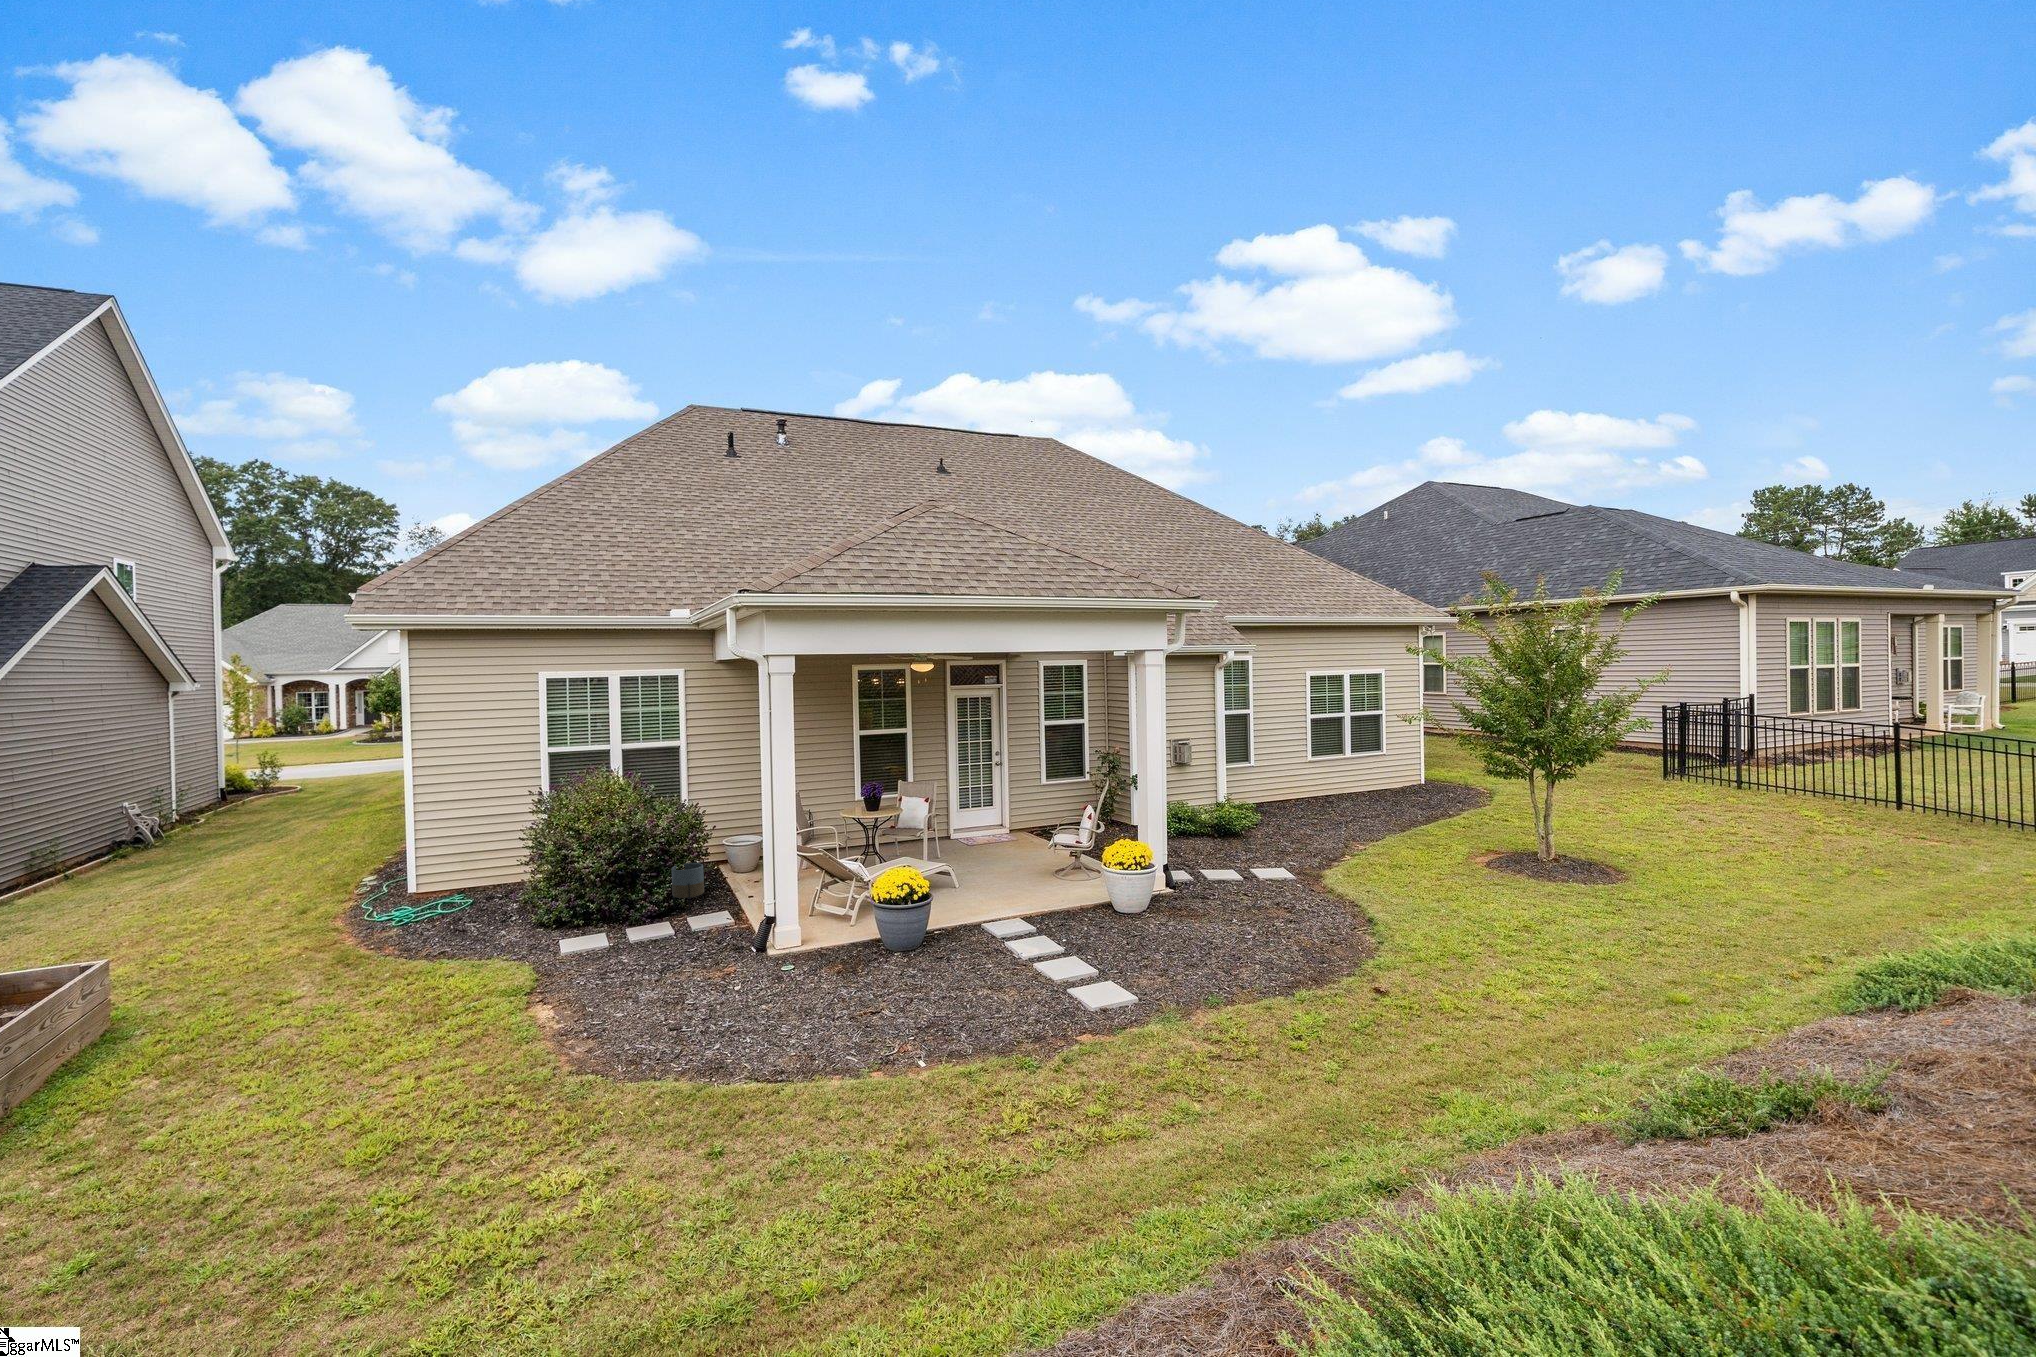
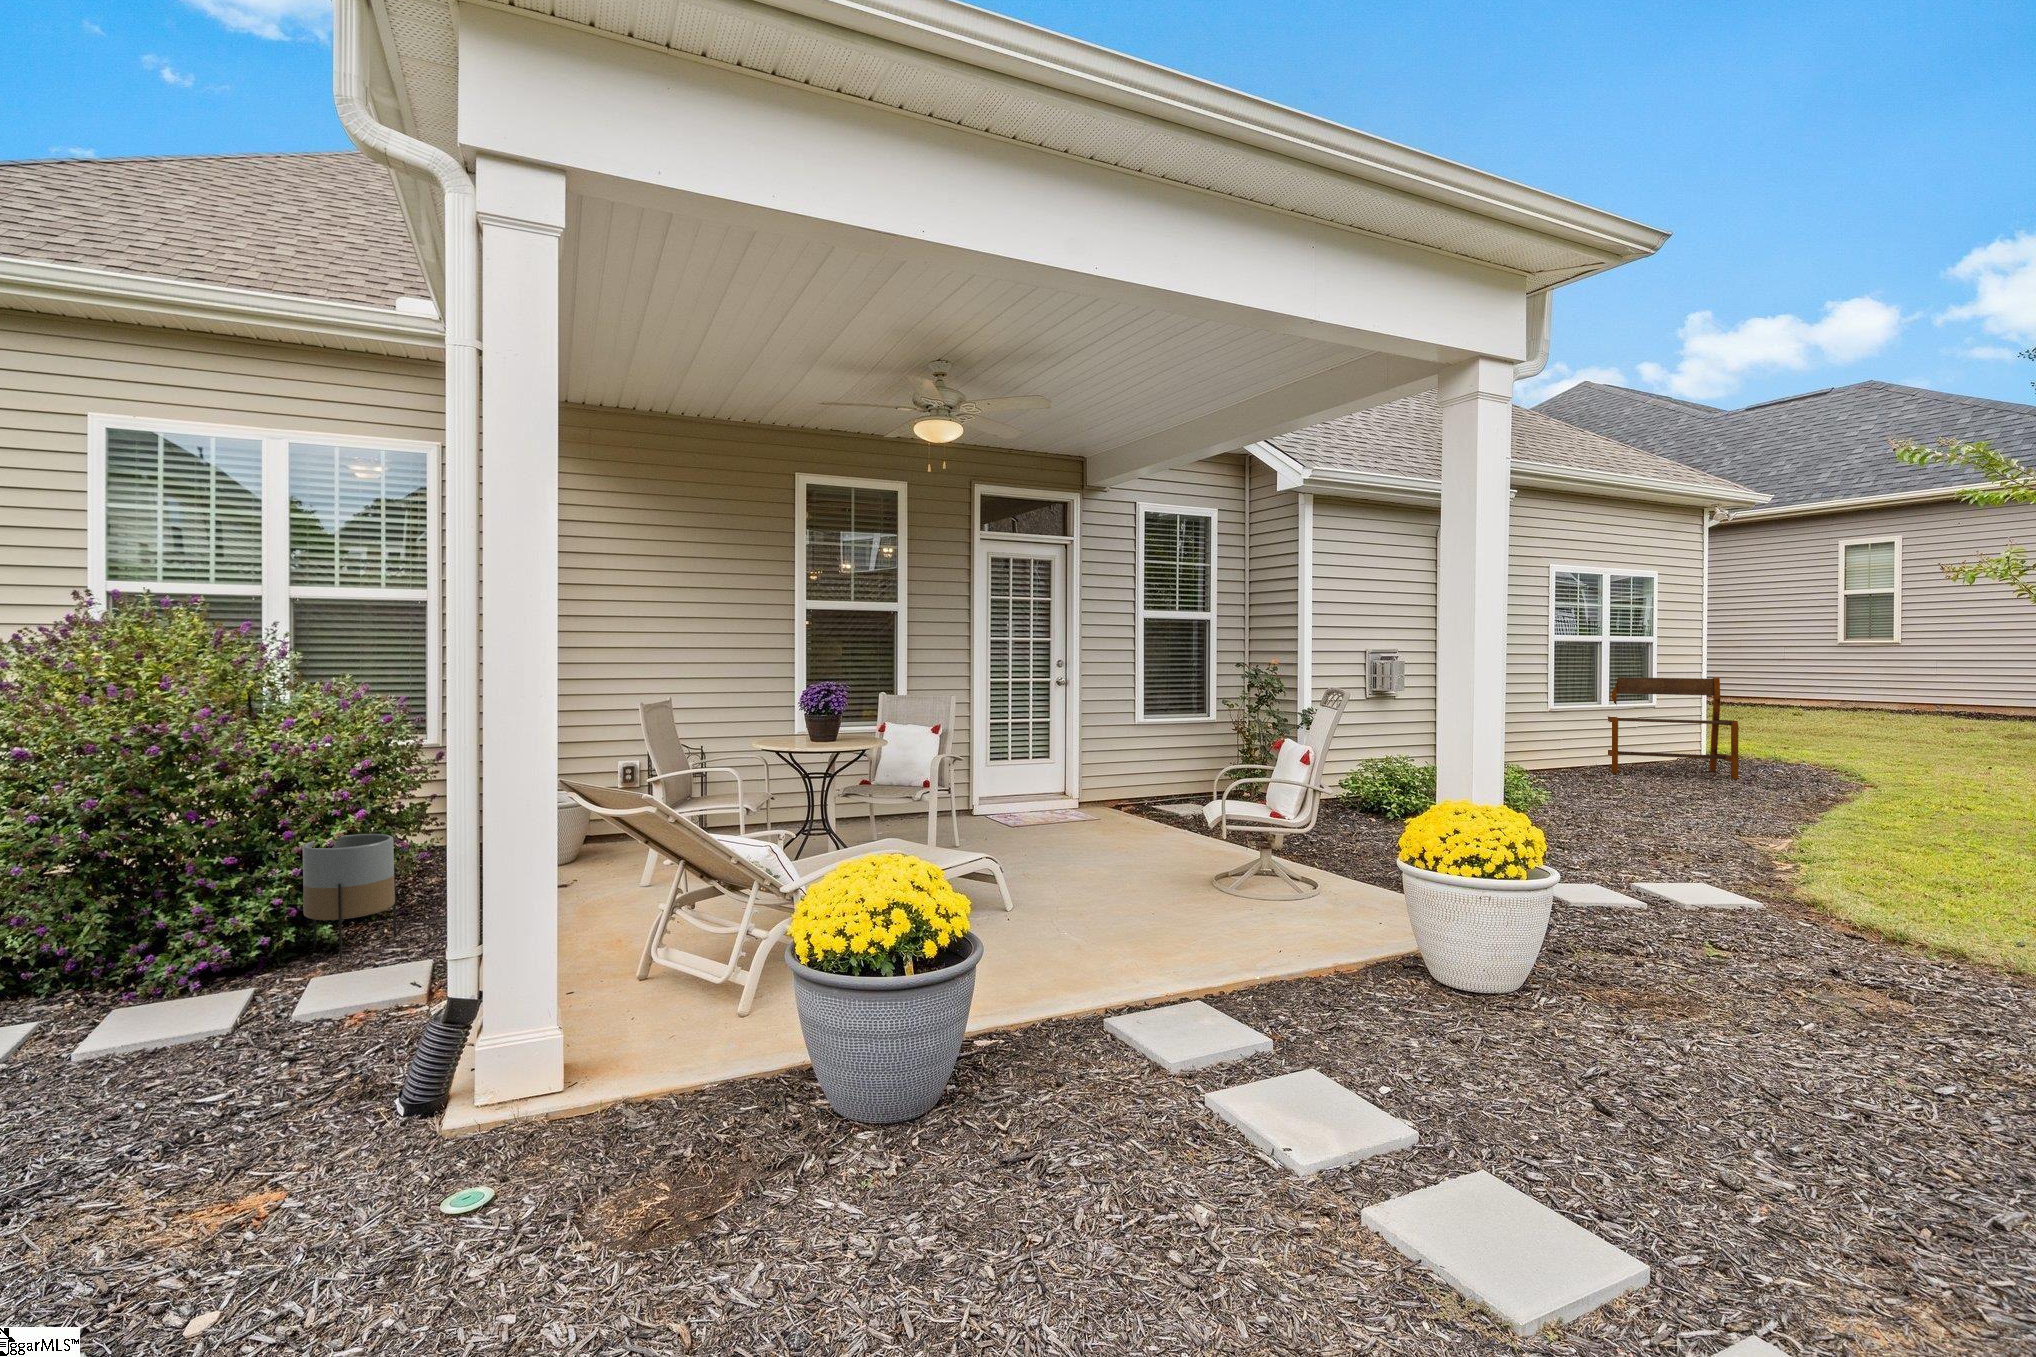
bench: none [1348,738,1417,802] -> present [1607,677,1738,779]

